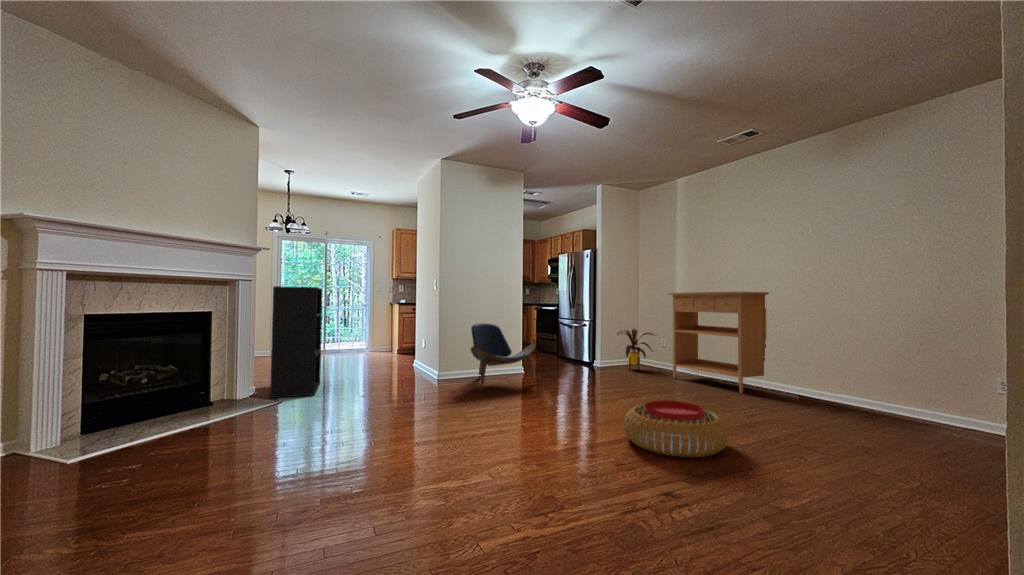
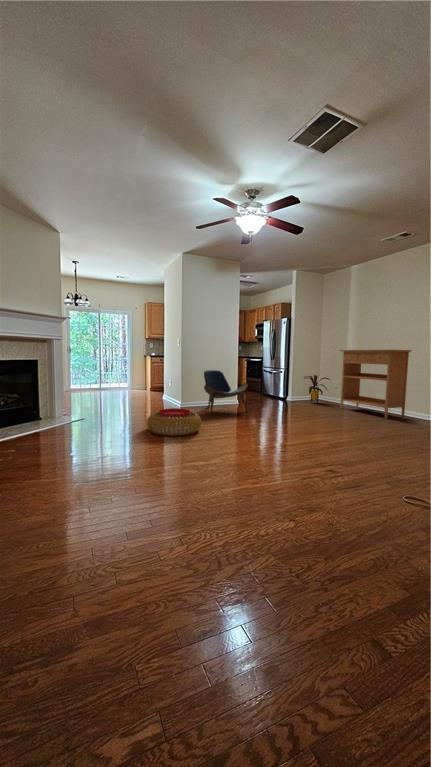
bookshelf: present [270,286,323,398] -> none [74,344,105,416]
pouf: present [623,401,729,457] -> present [147,408,201,436]

